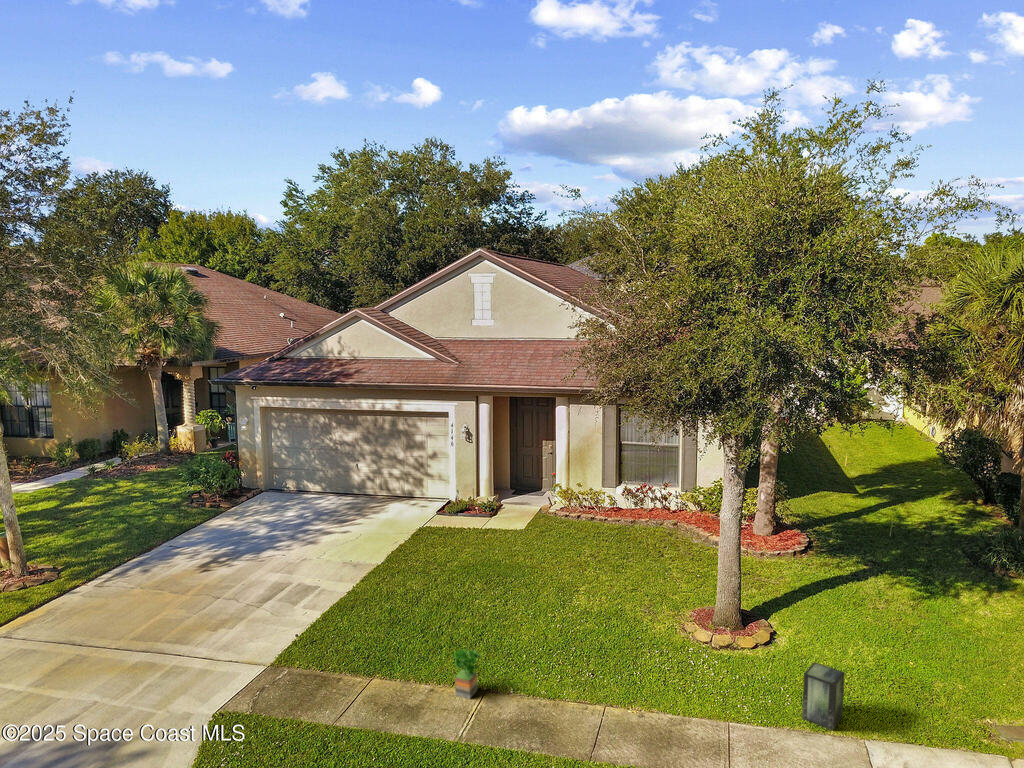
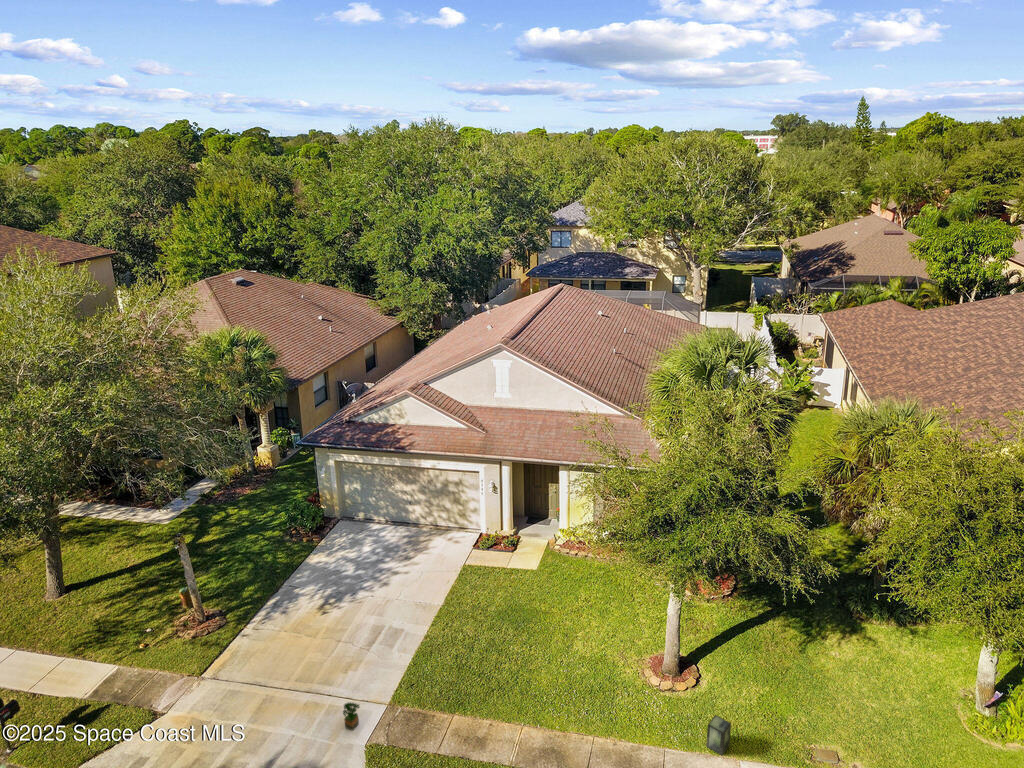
potted tree: present [454,649,482,699] -> present [343,702,359,731]

